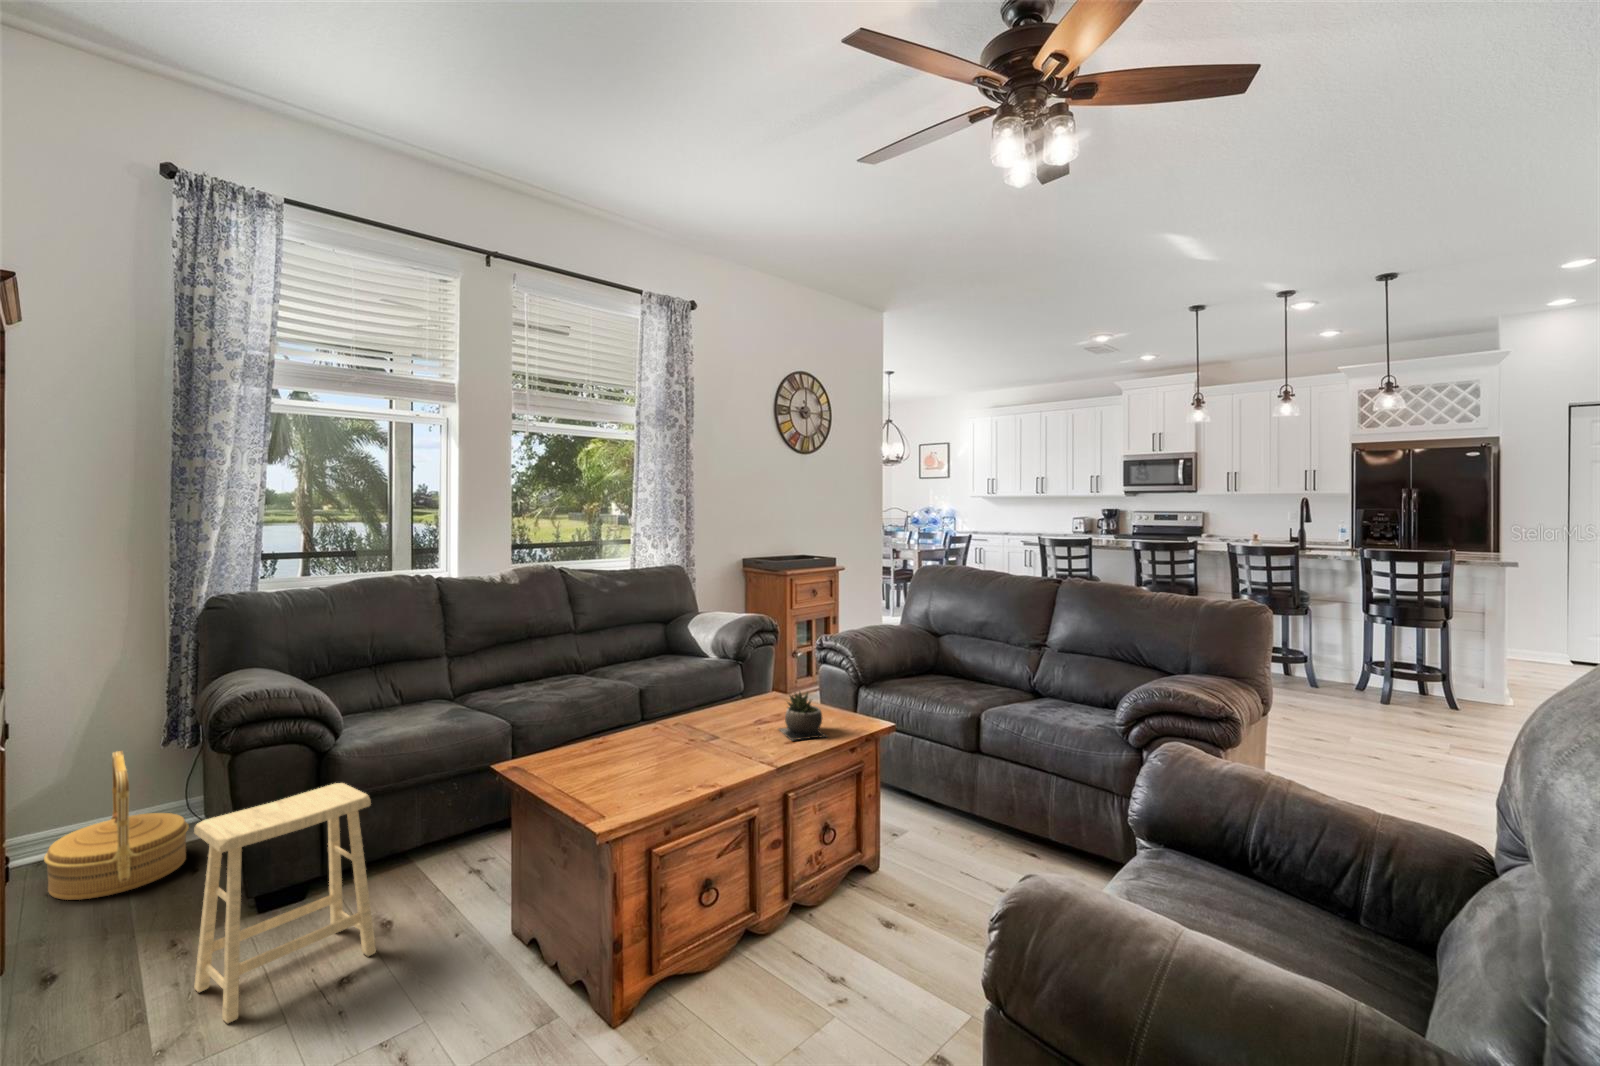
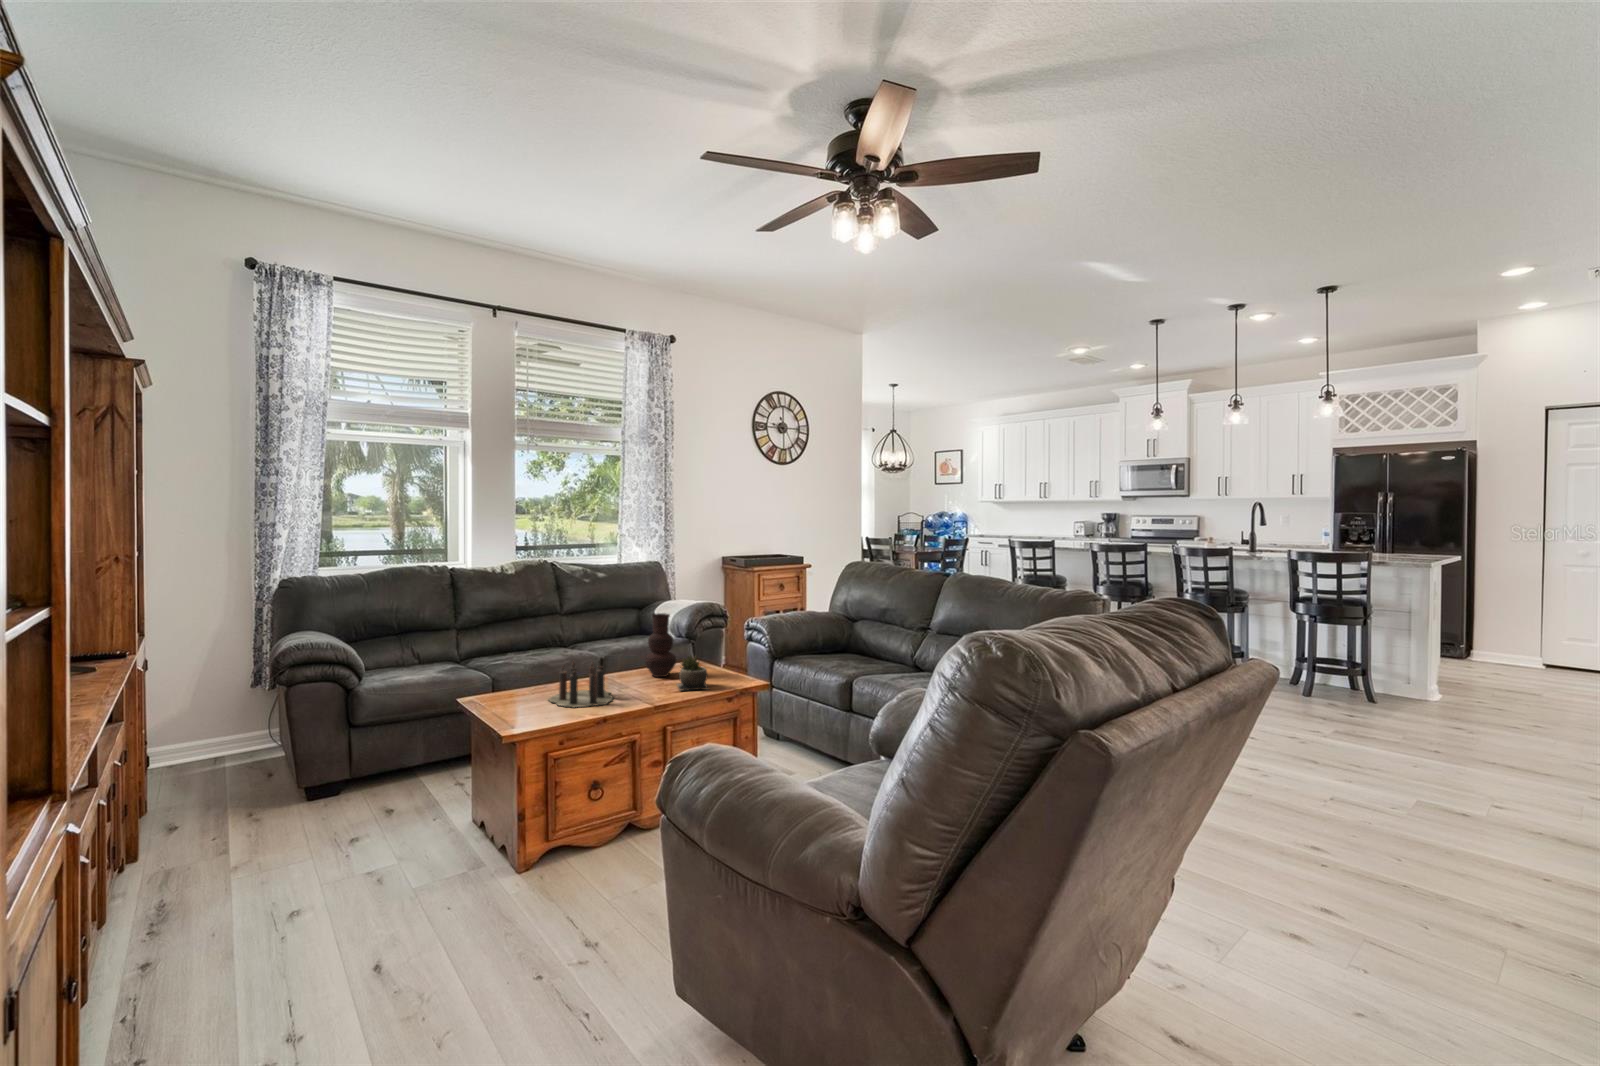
vase: none [726,635,767,719] -> present [645,613,676,677]
candle: none [619,706,736,776] -> present [548,662,613,707]
woven basket: present [44,751,189,900] -> none [169,687,264,786]
footstool: present [194,783,376,1023] -> none [261,707,379,852]

